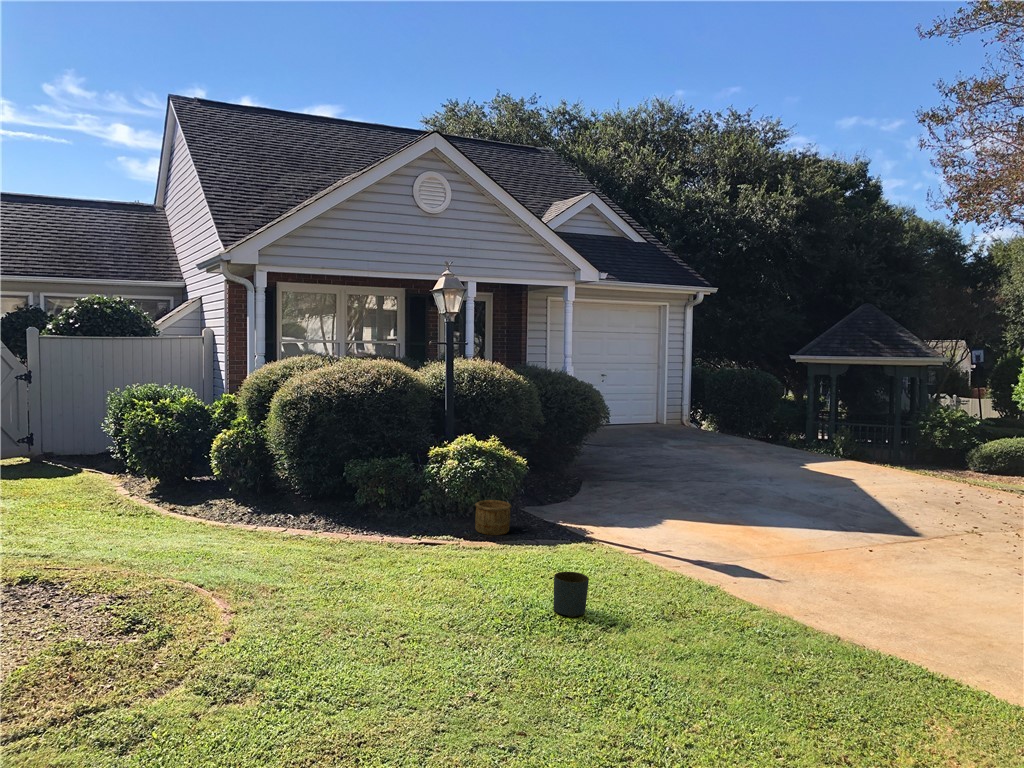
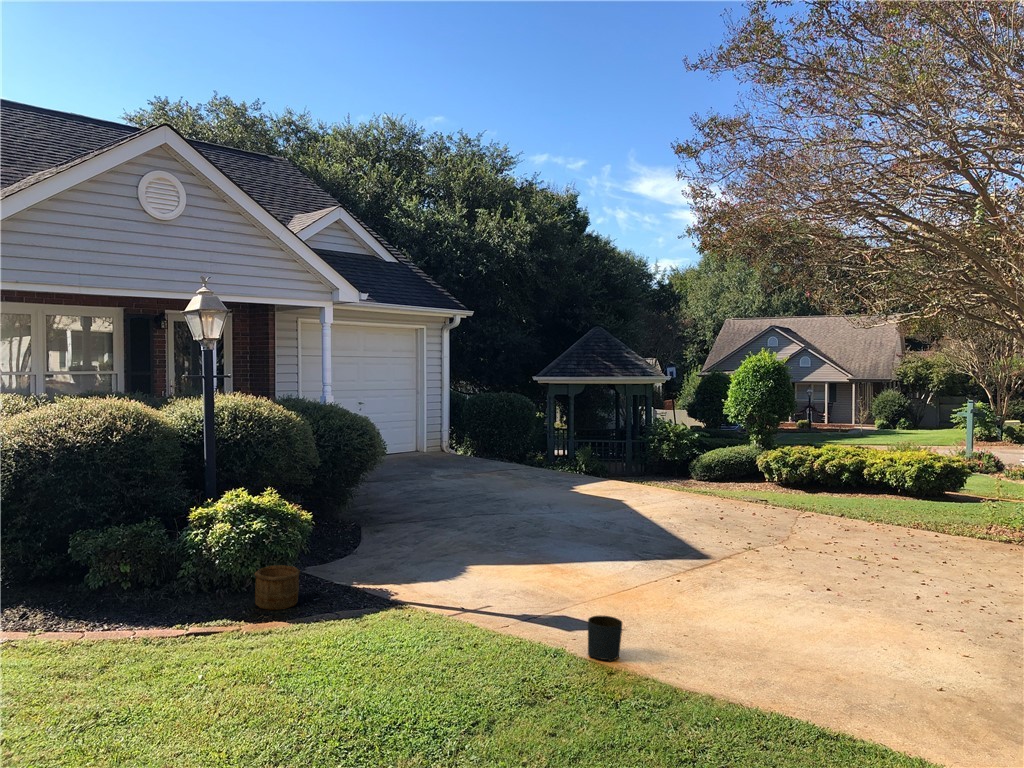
planter: present [553,572,589,617] -> present [588,615,622,661]

